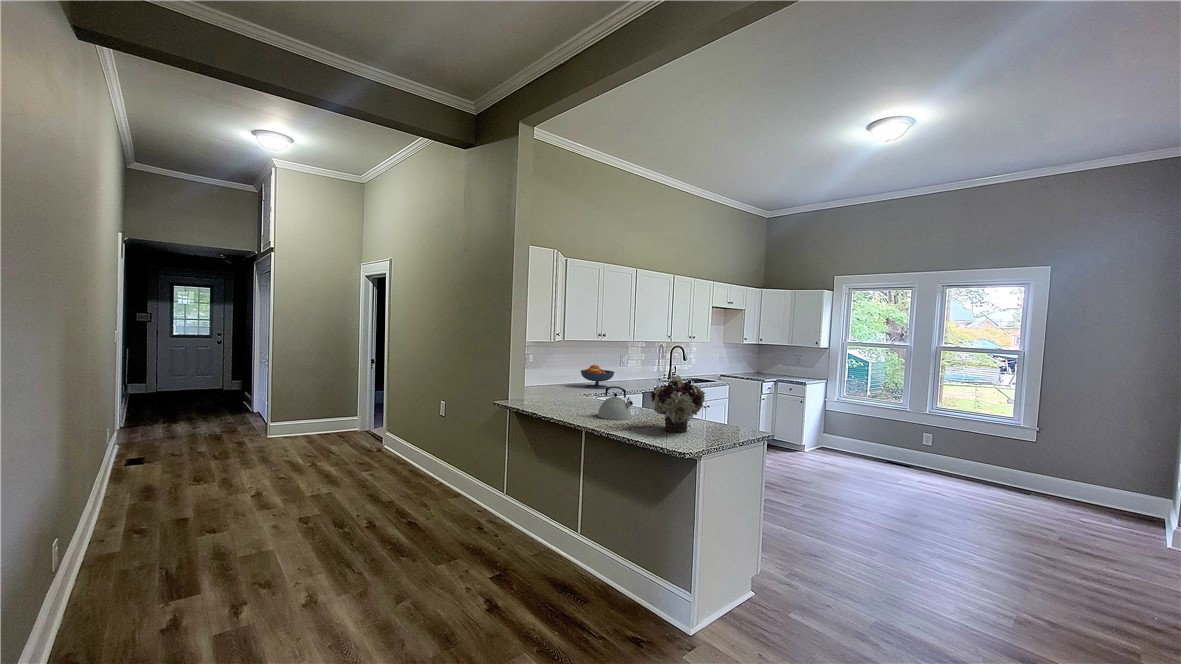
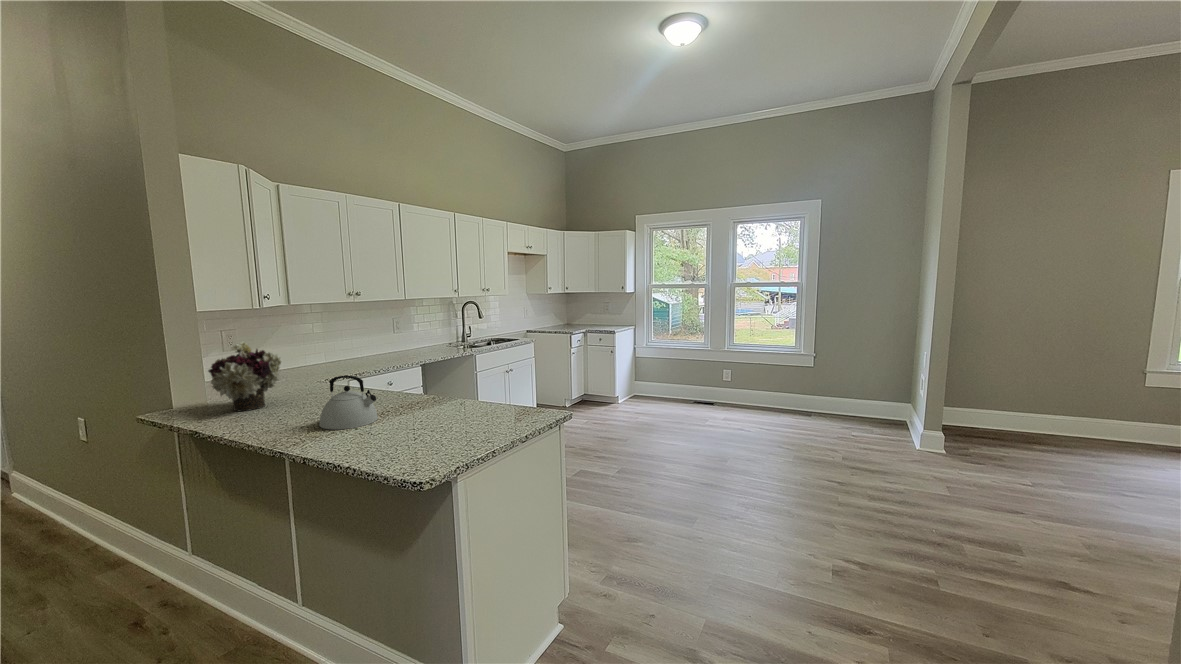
fruit bowl: present [581,365,615,389] -> none [325,337,378,370]
flower arrangement: present [651,375,705,433] -> present [208,341,281,411]

